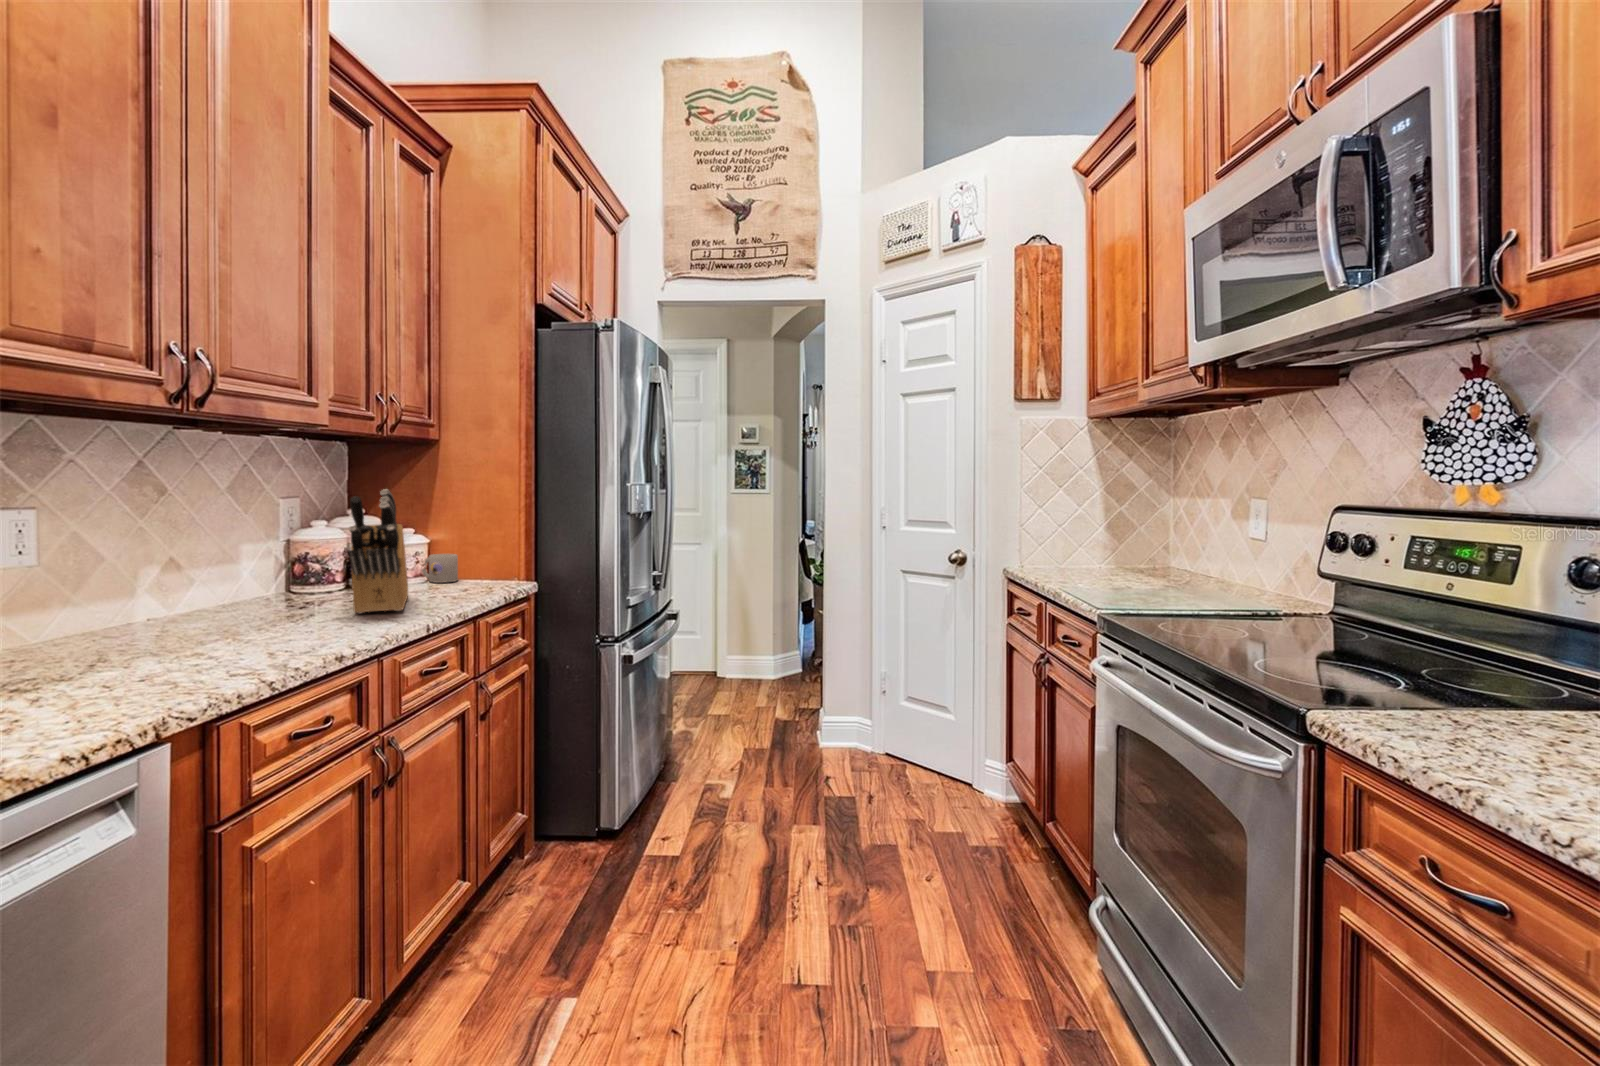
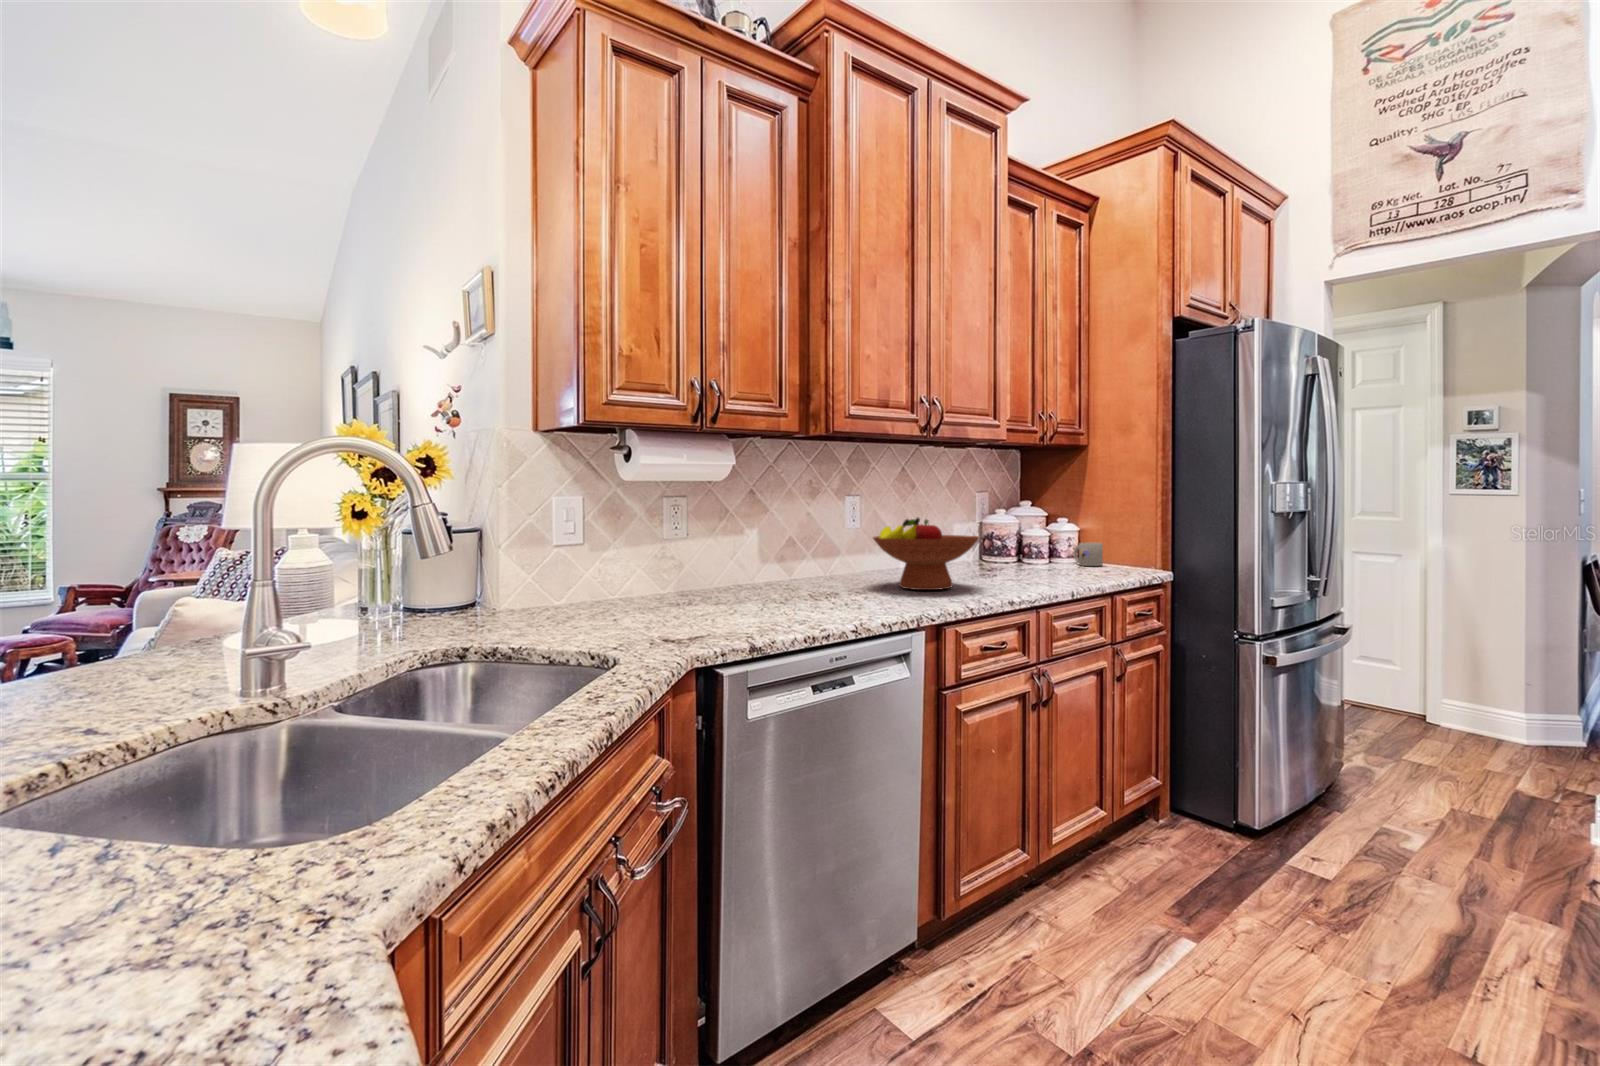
knife block: present [348,489,408,614] -> none [1018,483,1061,579]
fruit bowl: none [71,545,290,658] -> present [873,517,979,590]

